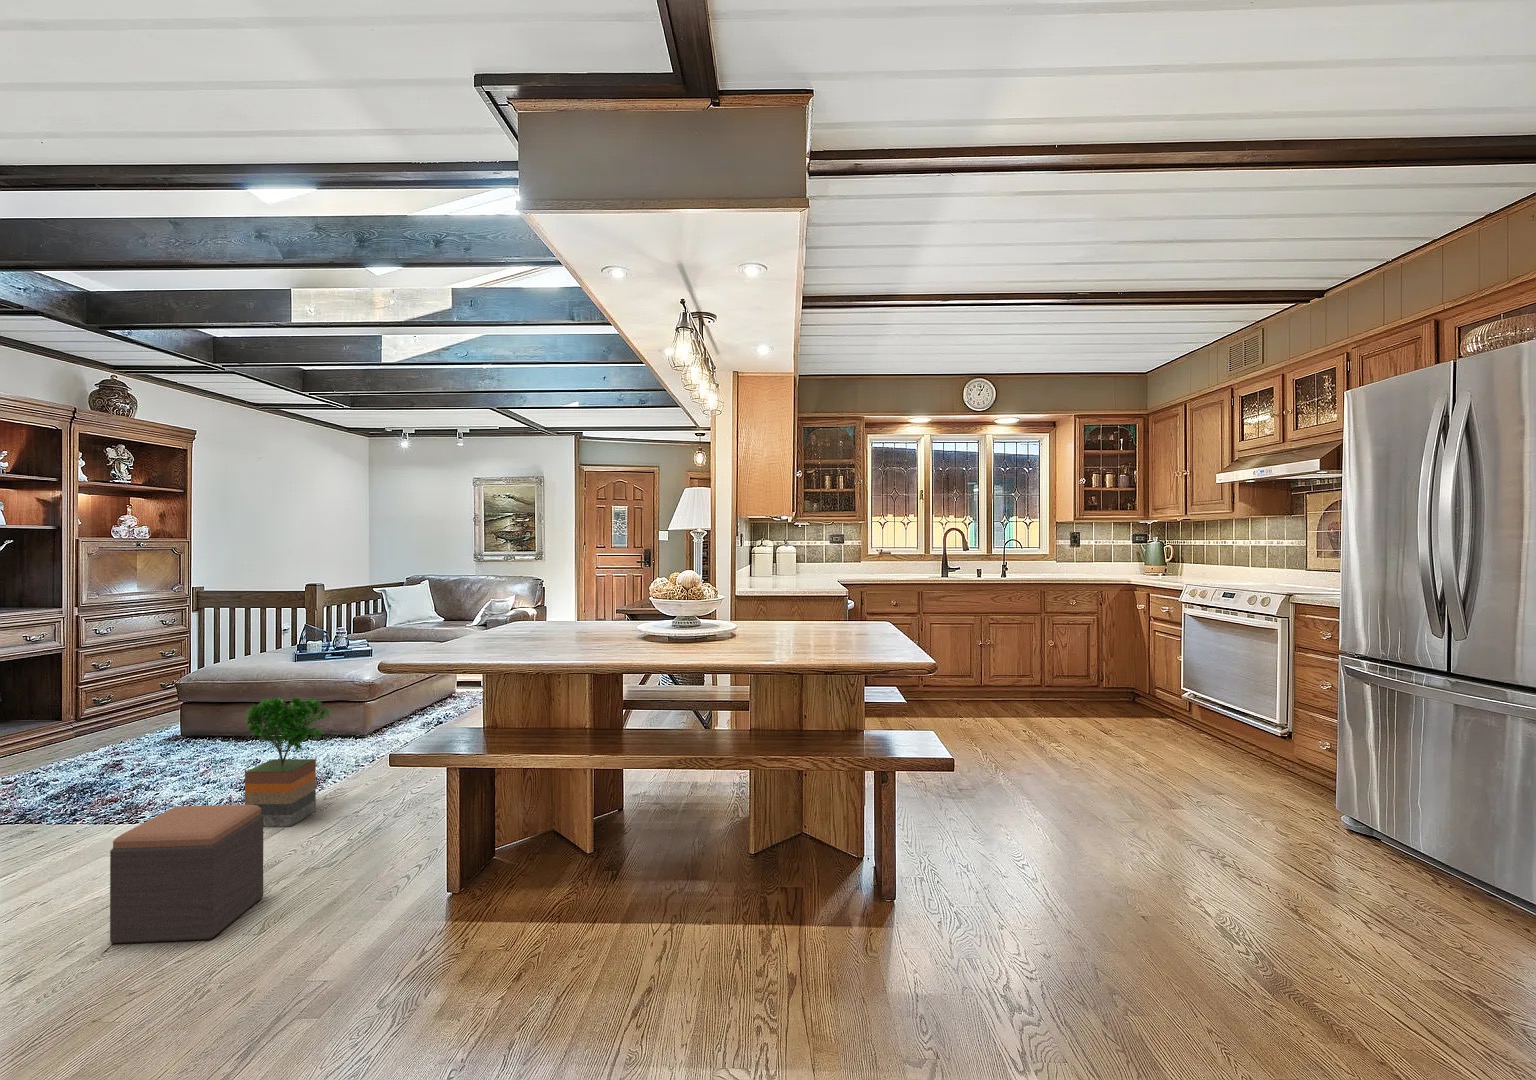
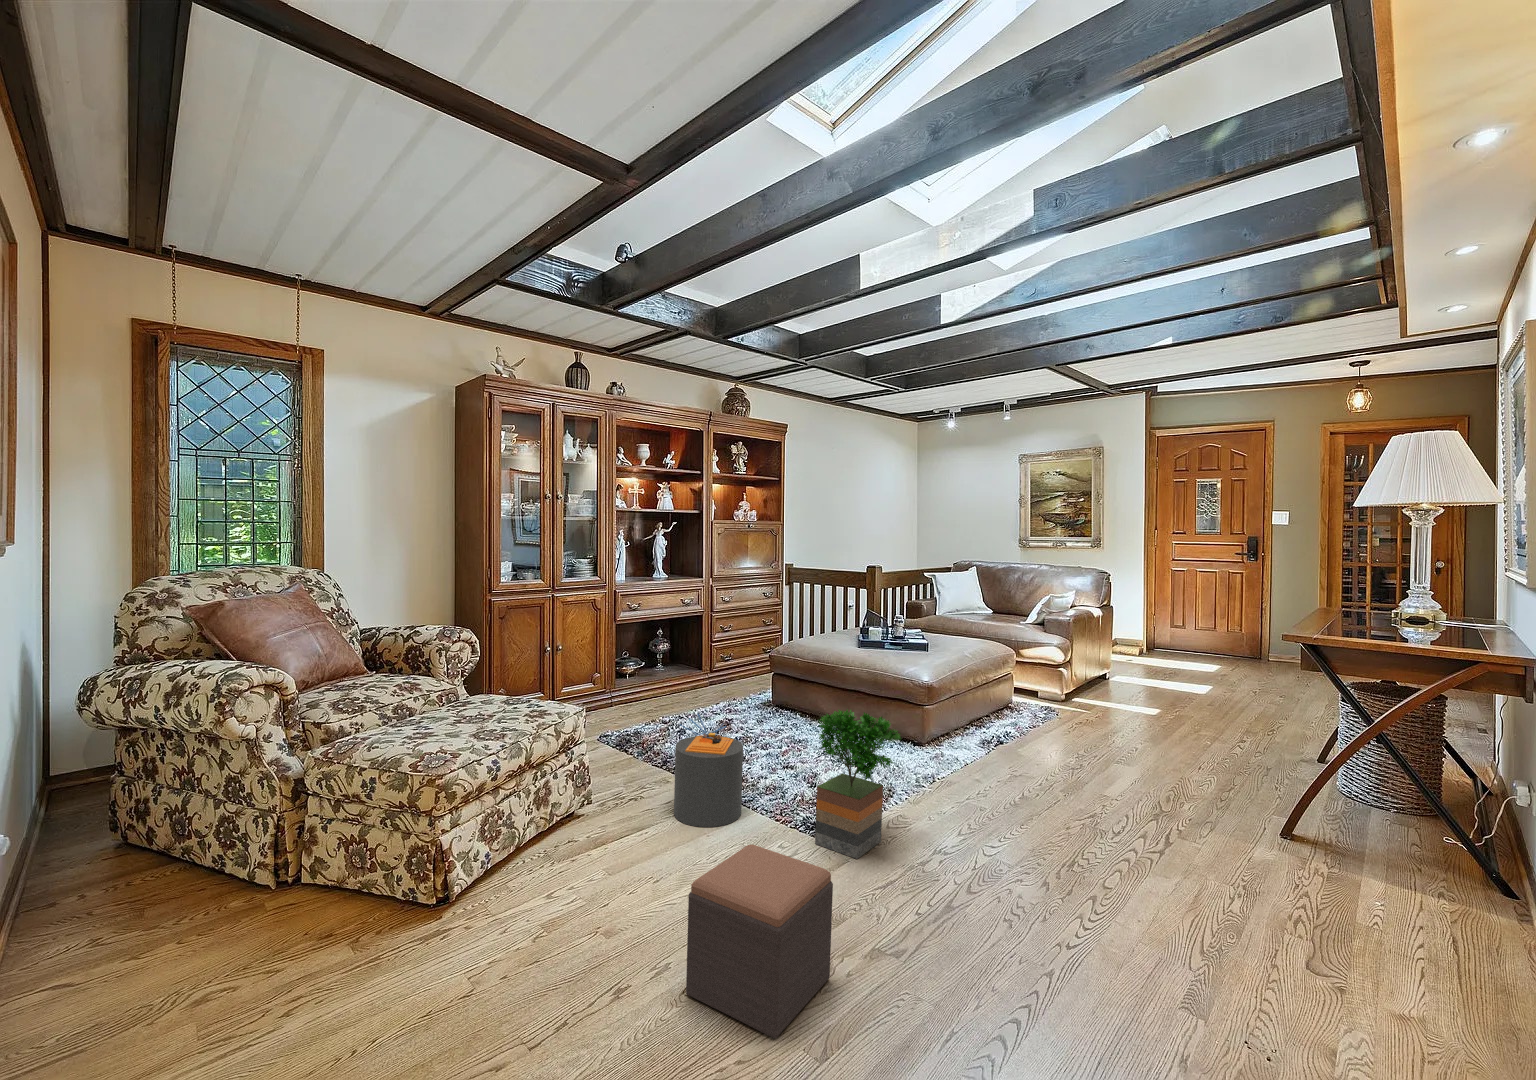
trash can: none [60,729,153,846] -> present [674,714,743,827]

